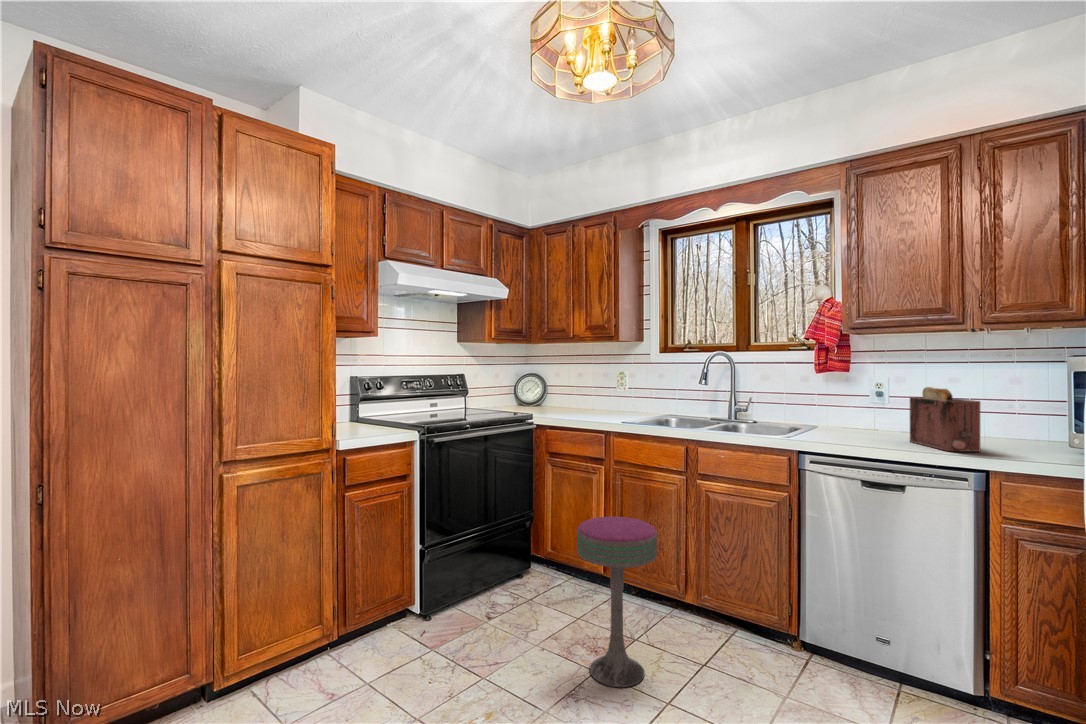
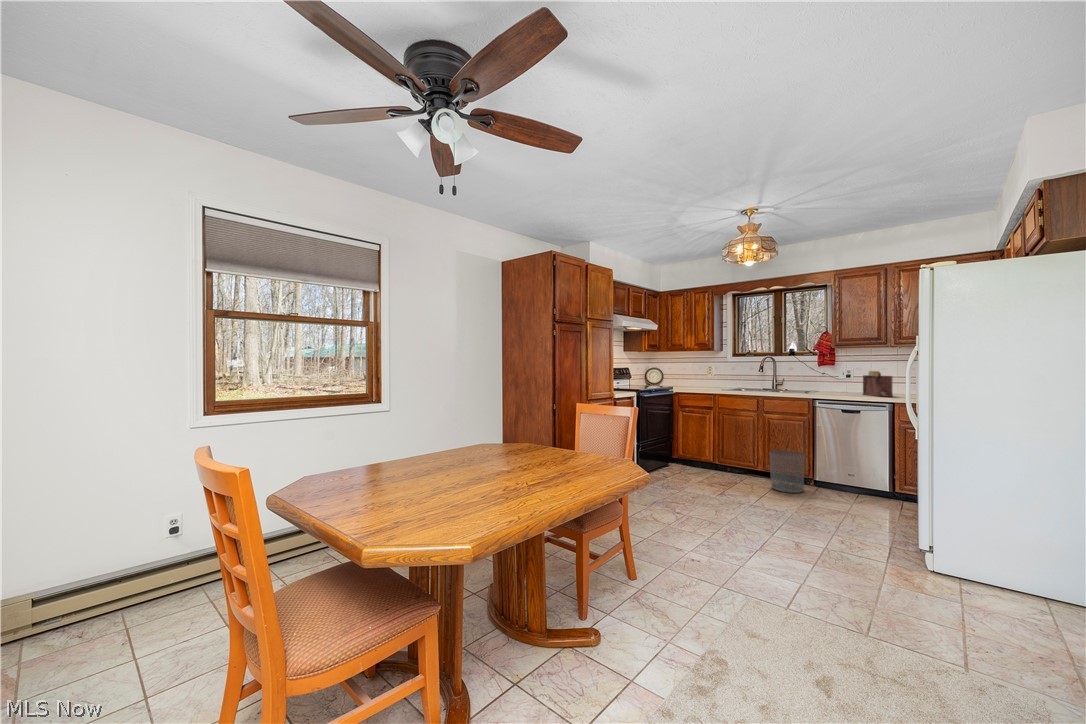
bar stool: present [577,516,657,687] -> none [719,427,755,492]
waste bin: none [698,569,775,685] -> present [770,450,805,493]

